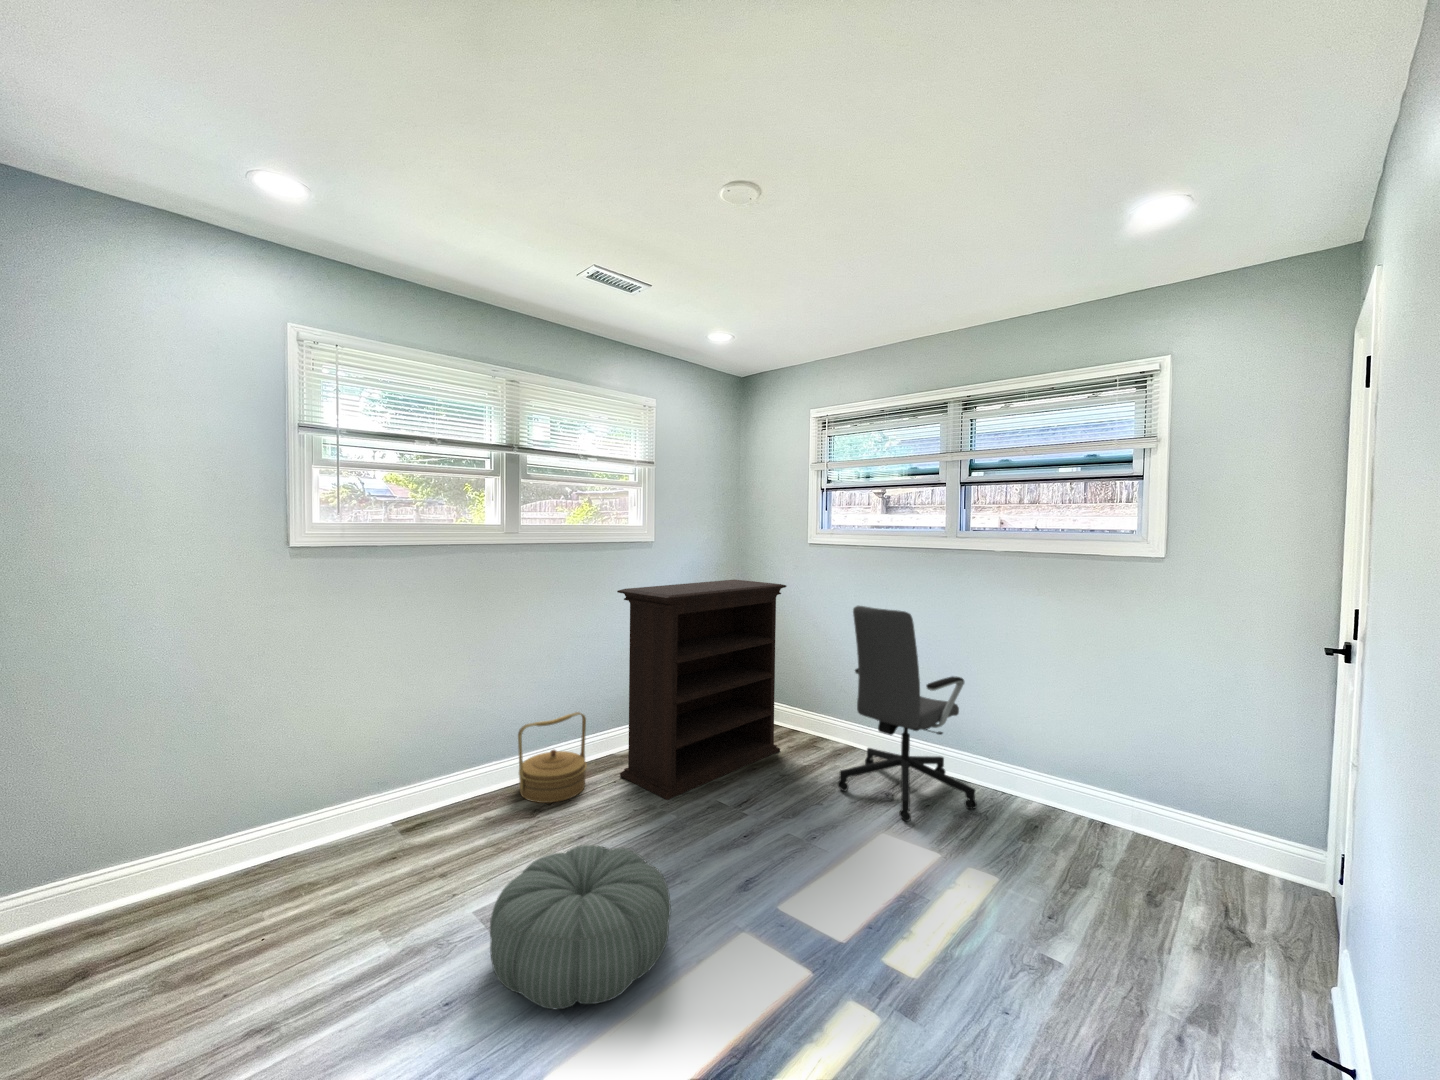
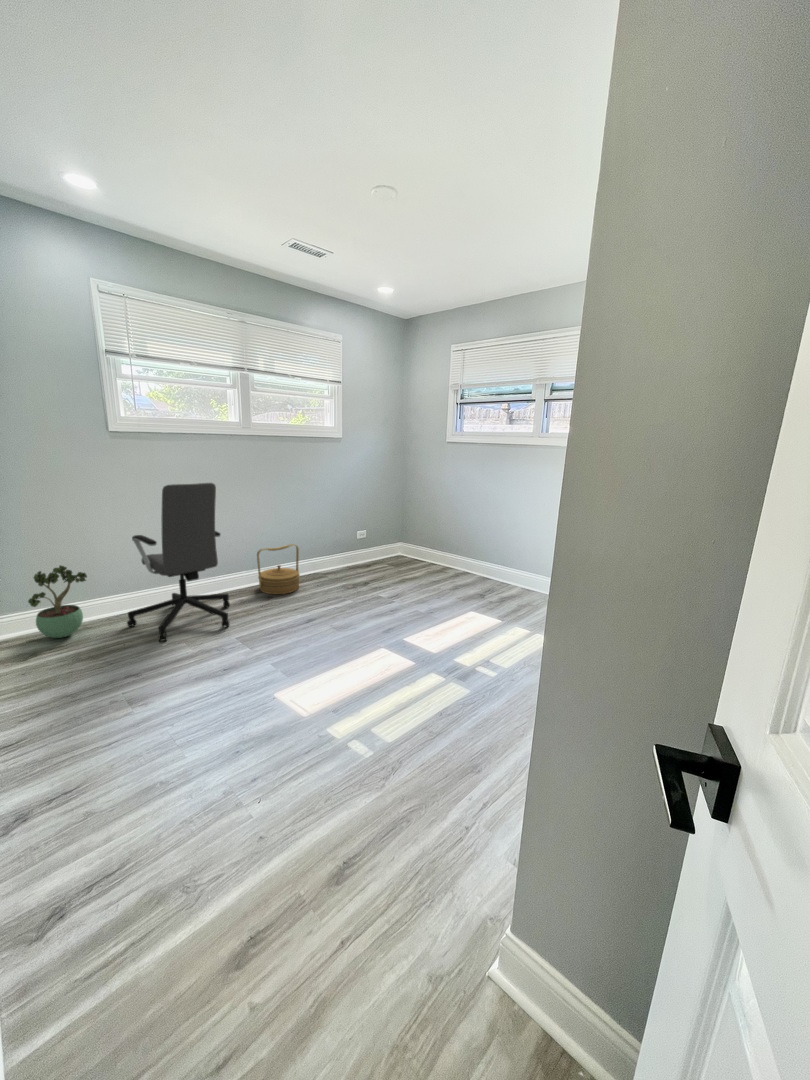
bookshelf: present [617,580,786,800] -> none [316,465,429,595]
office chair: present [838,606,977,822] -> present [127,483,230,642]
potted plant: none [92,783,215,926] -> present [28,565,87,638]
pouf: present [490,845,671,1010] -> none [246,605,343,671]

